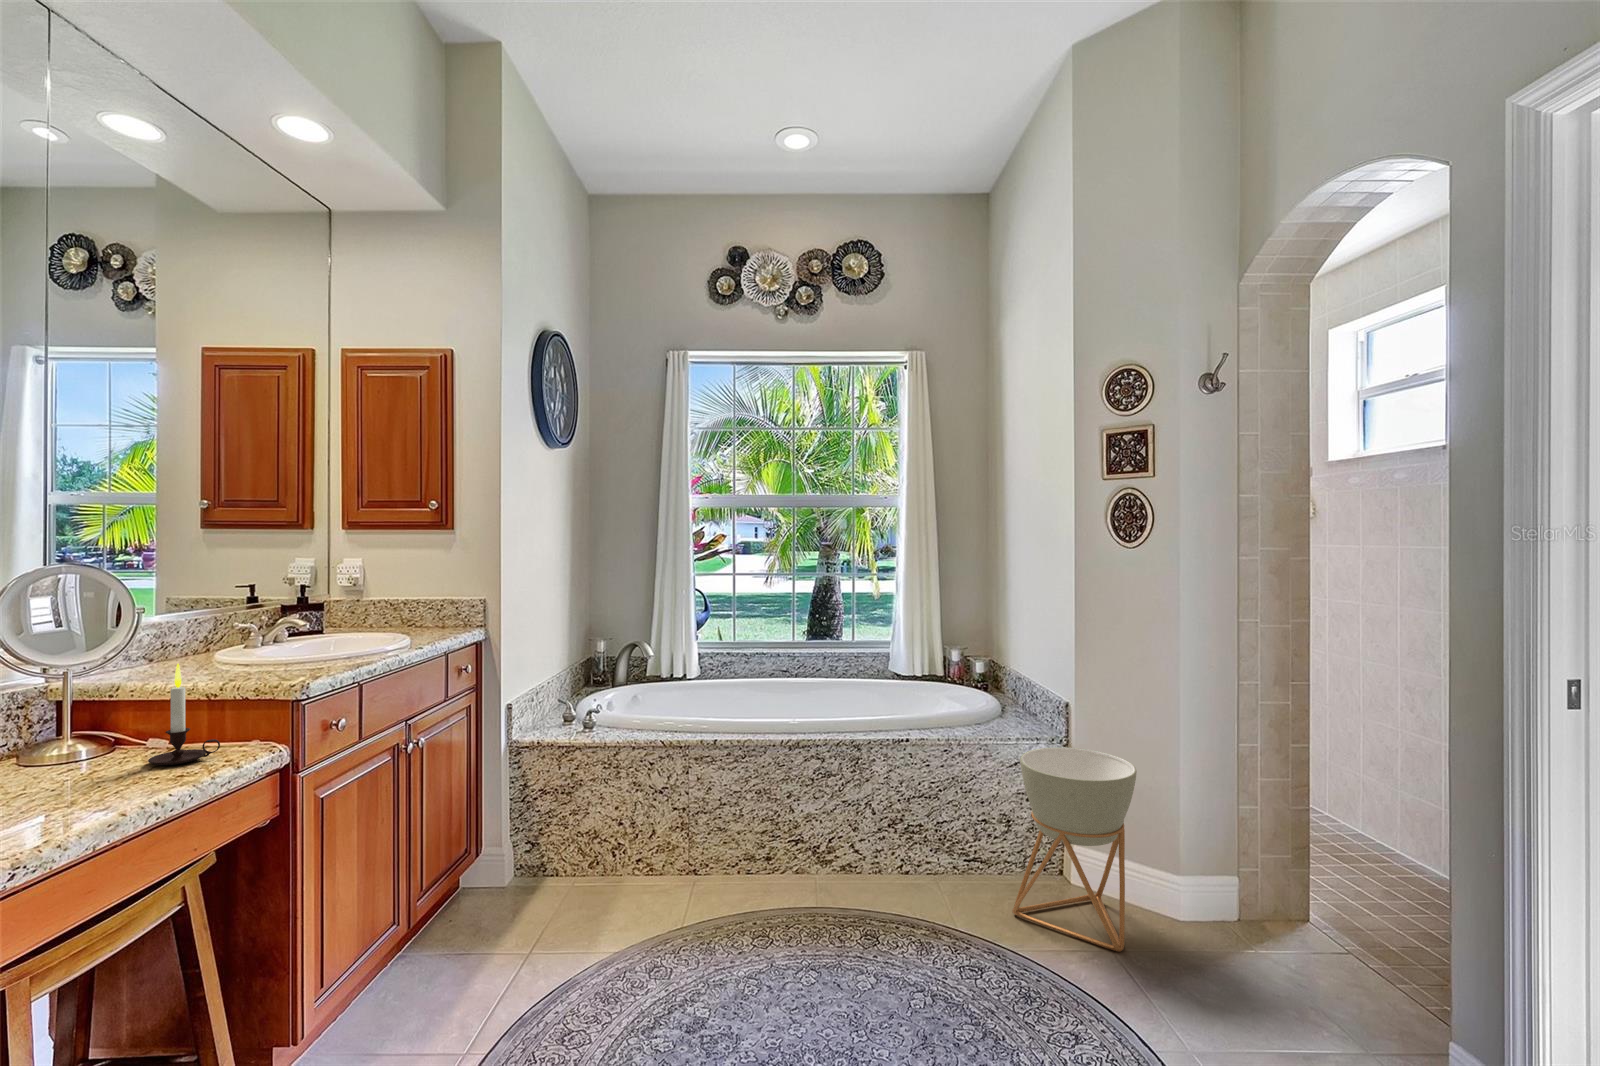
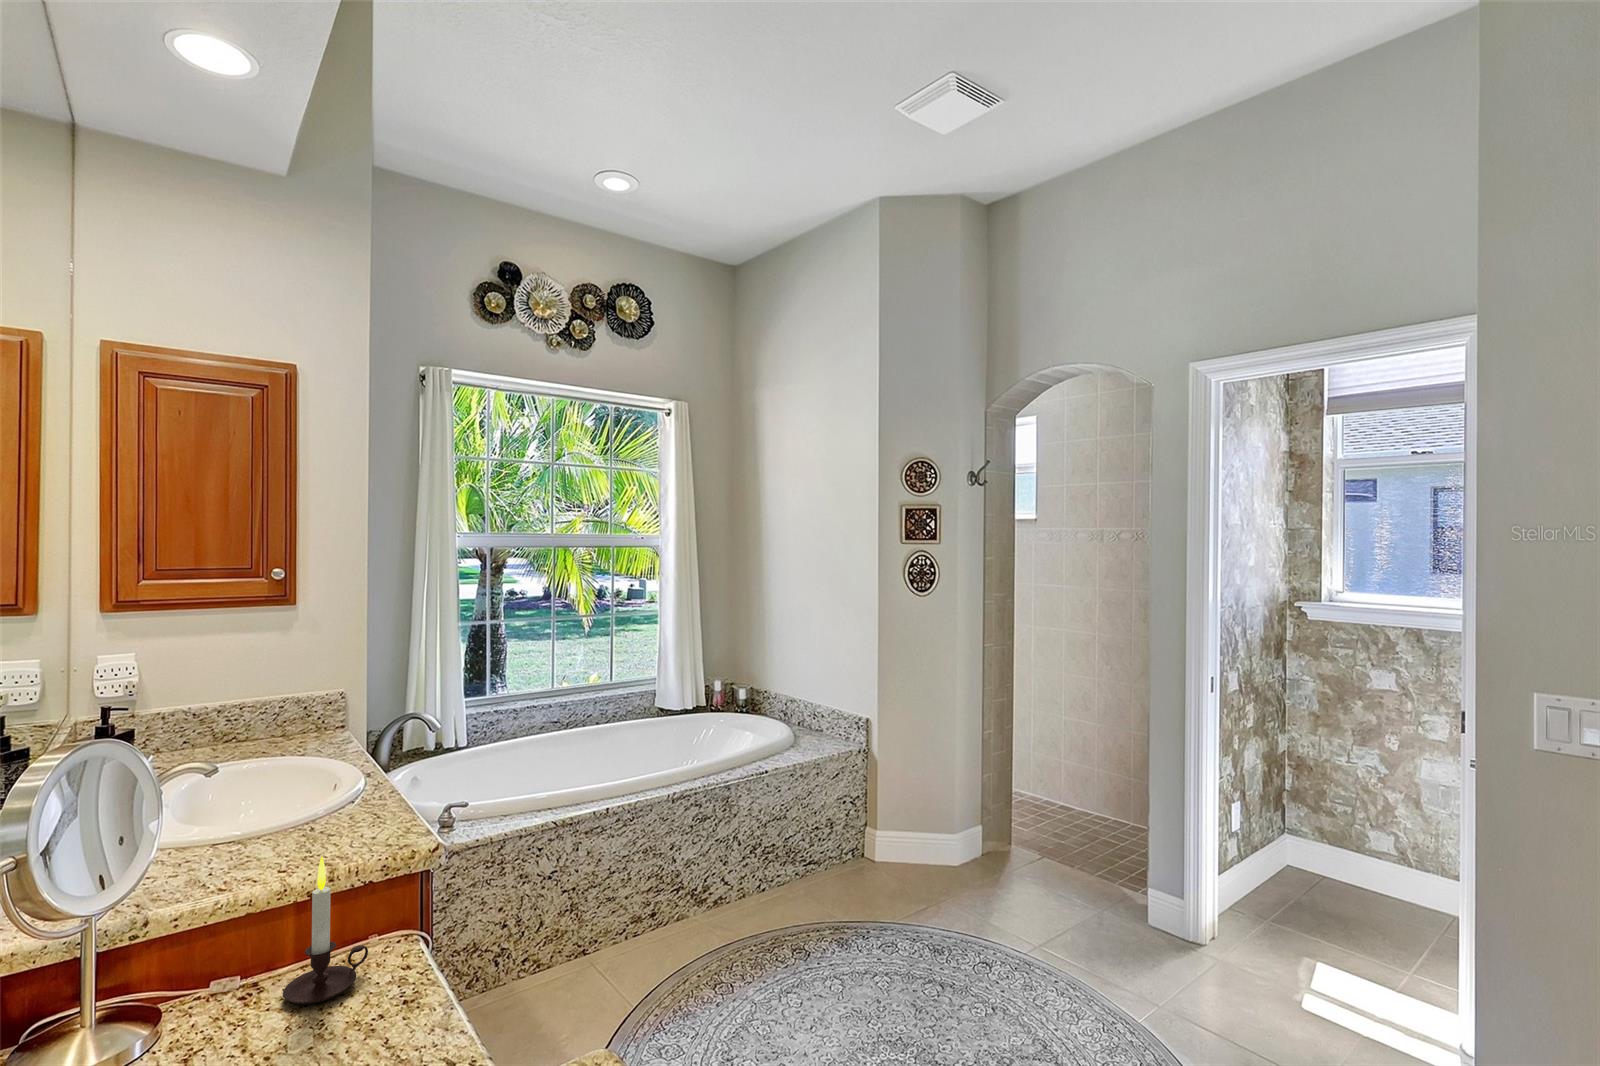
planter: present [1012,747,1137,952] -> none [859,753,946,899]

